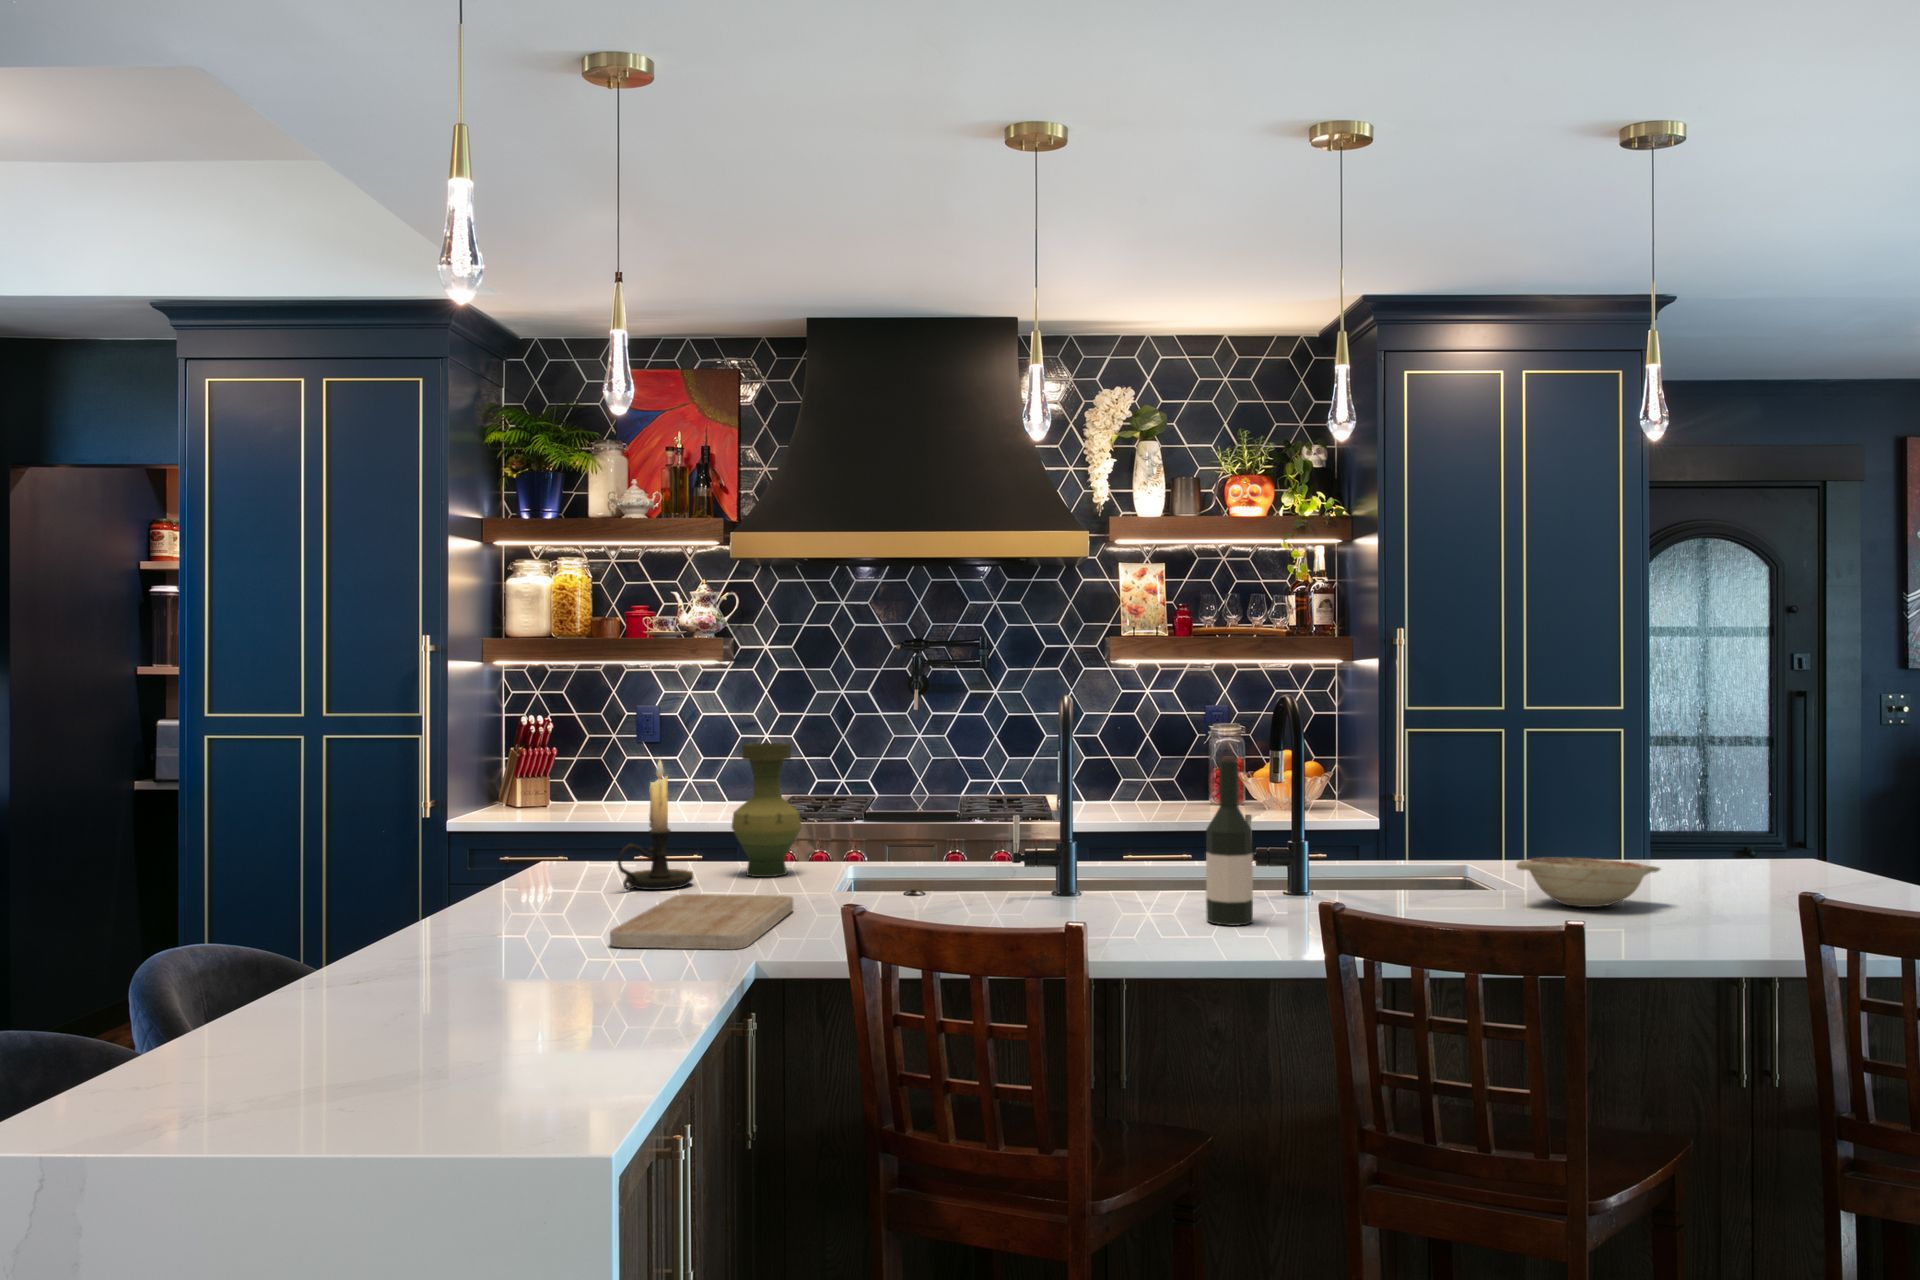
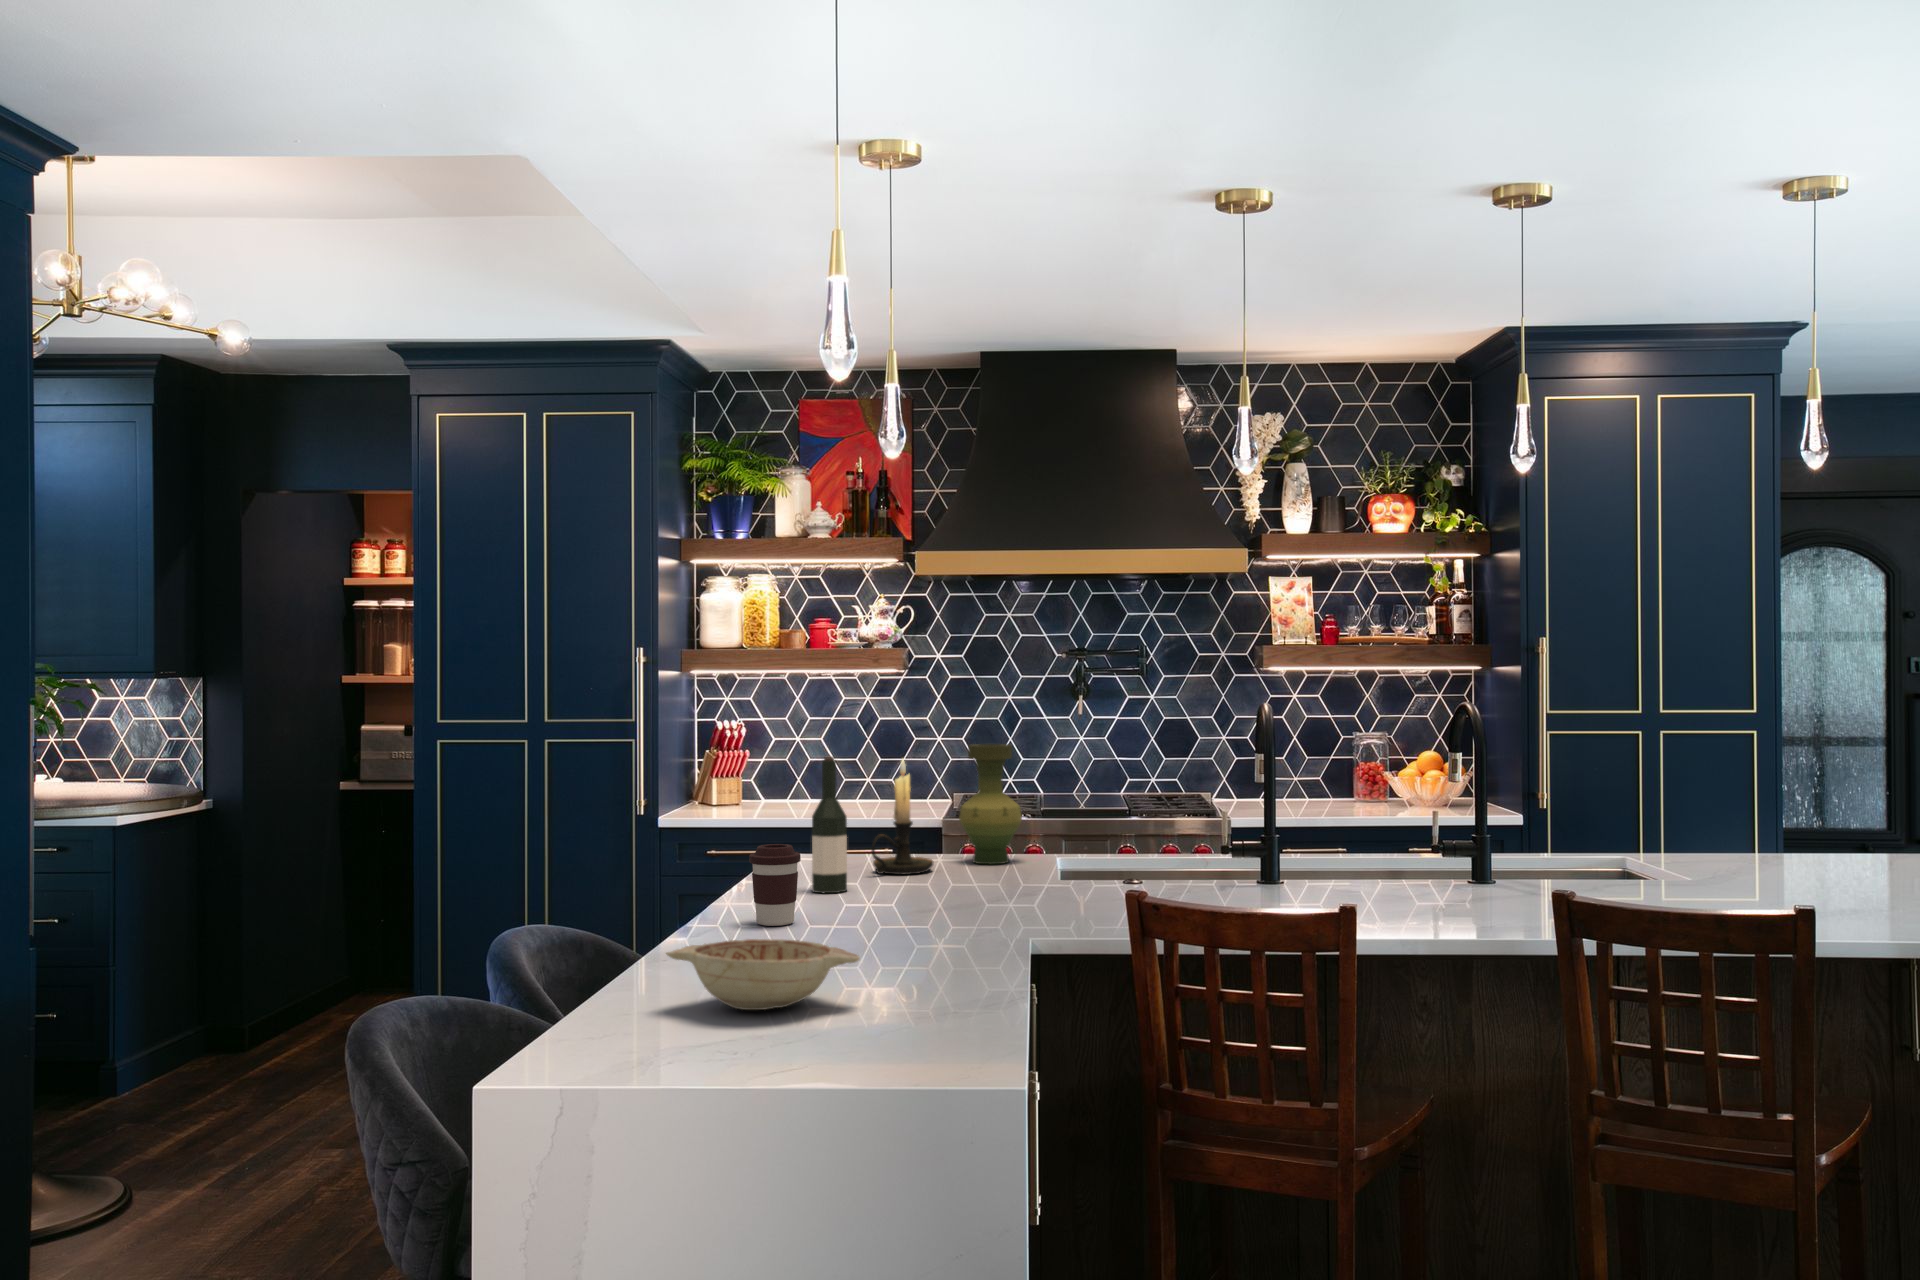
wine bottle: present [1206,757,1253,926] -> present [812,756,847,893]
decorative bowl: present [1516,858,1660,907] -> present [666,939,859,1010]
coffee cup: none [421,860,484,956] -> present [749,844,801,926]
cutting board: present [610,894,793,949] -> none [906,877,1042,922]

